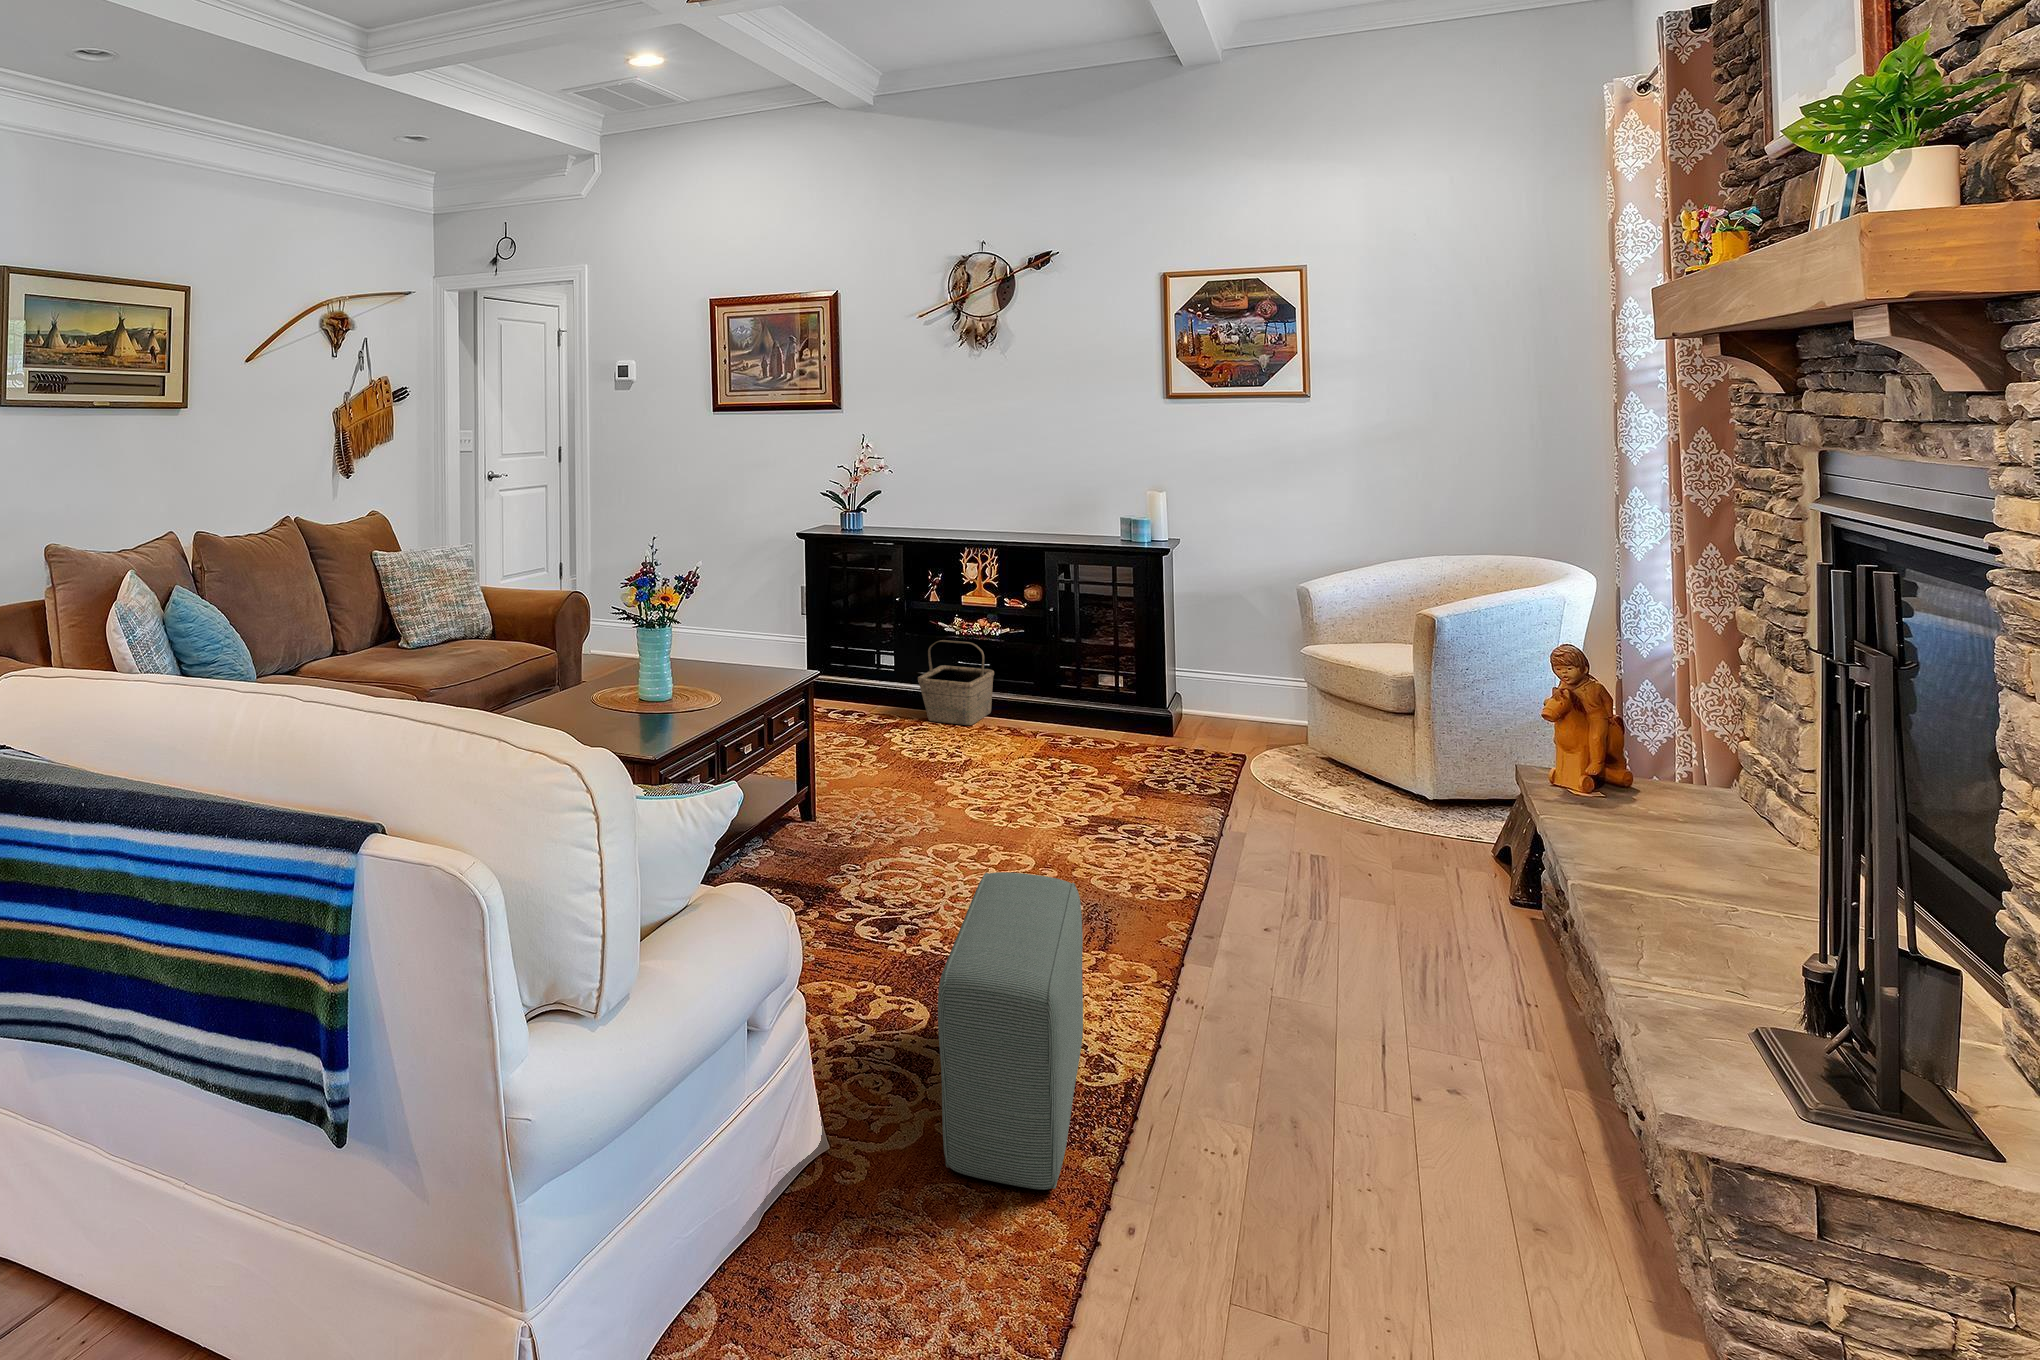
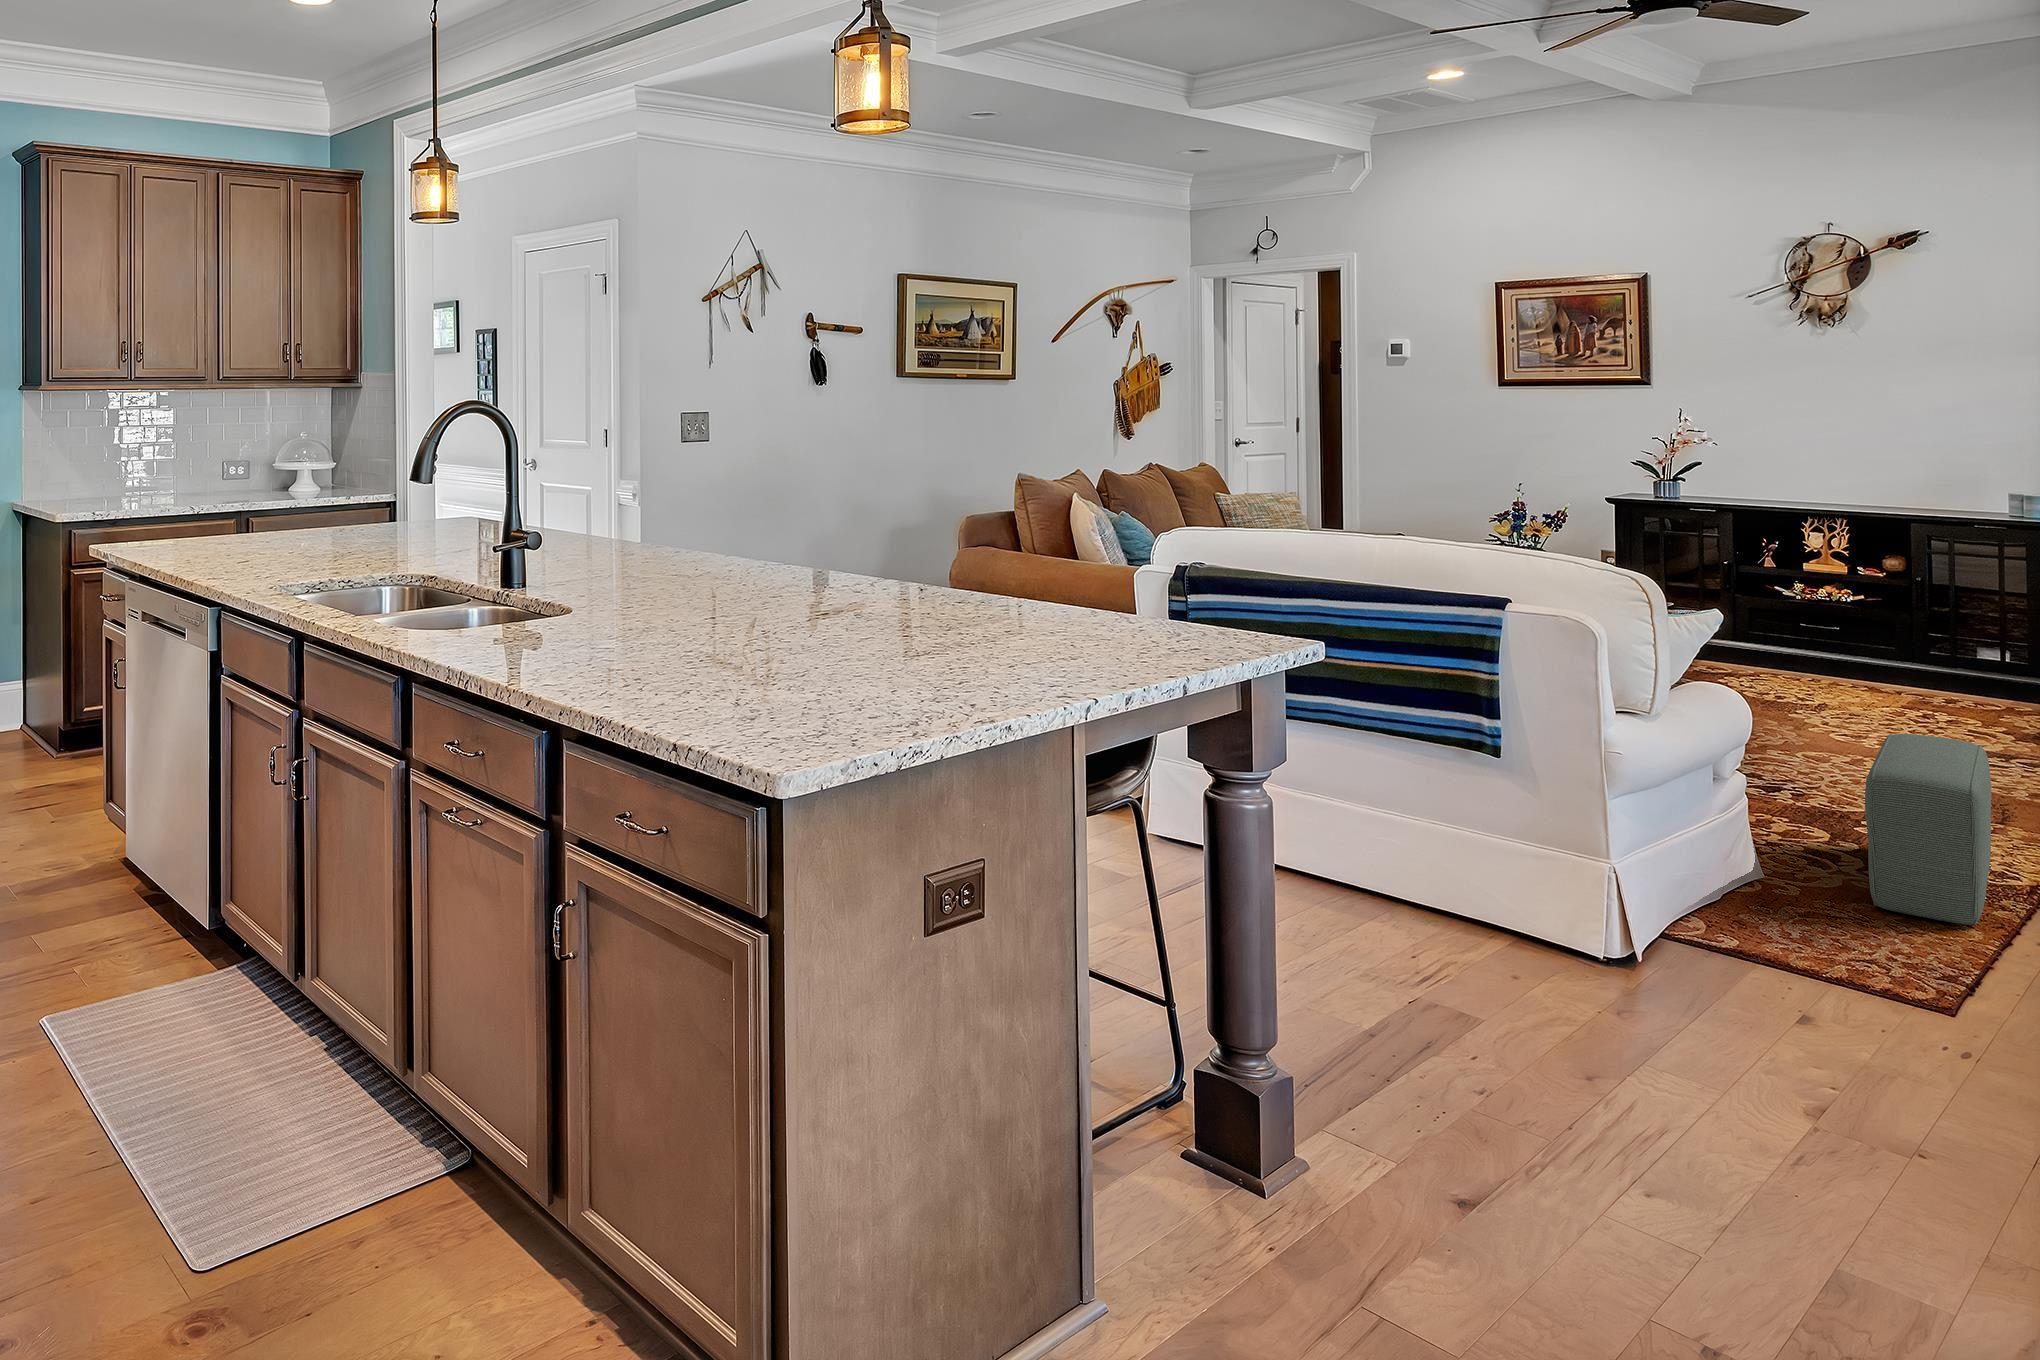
basket: present [918,640,994,725] -> none [1753,601,1842,679]

